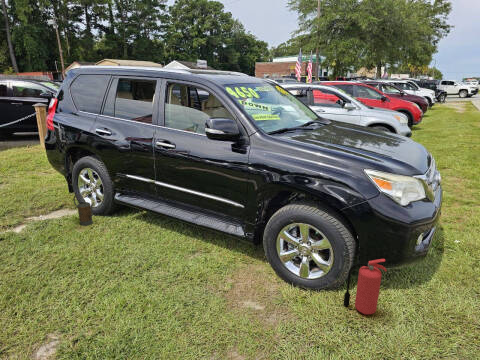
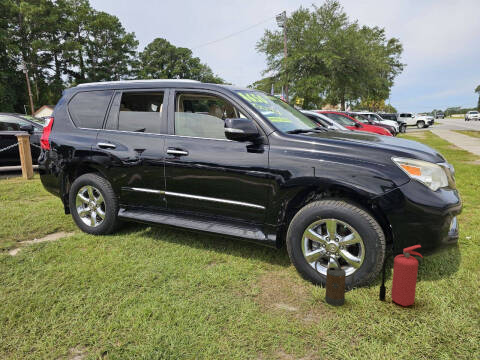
watering can: present [73,194,94,226] -> present [315,255,359,306]

